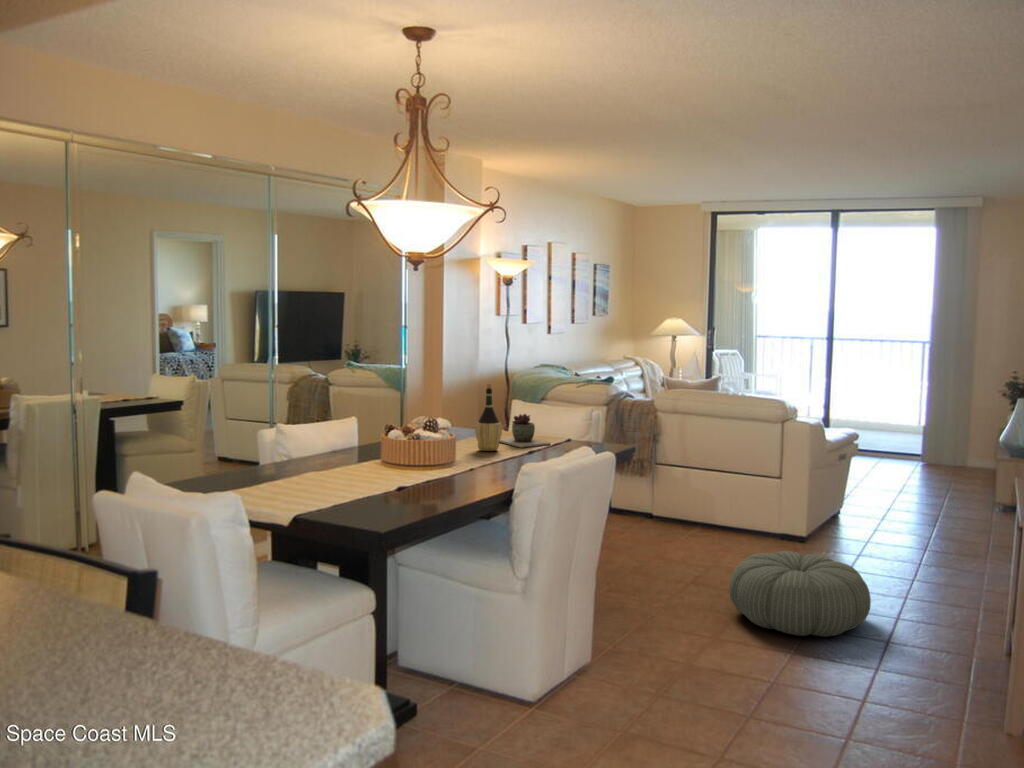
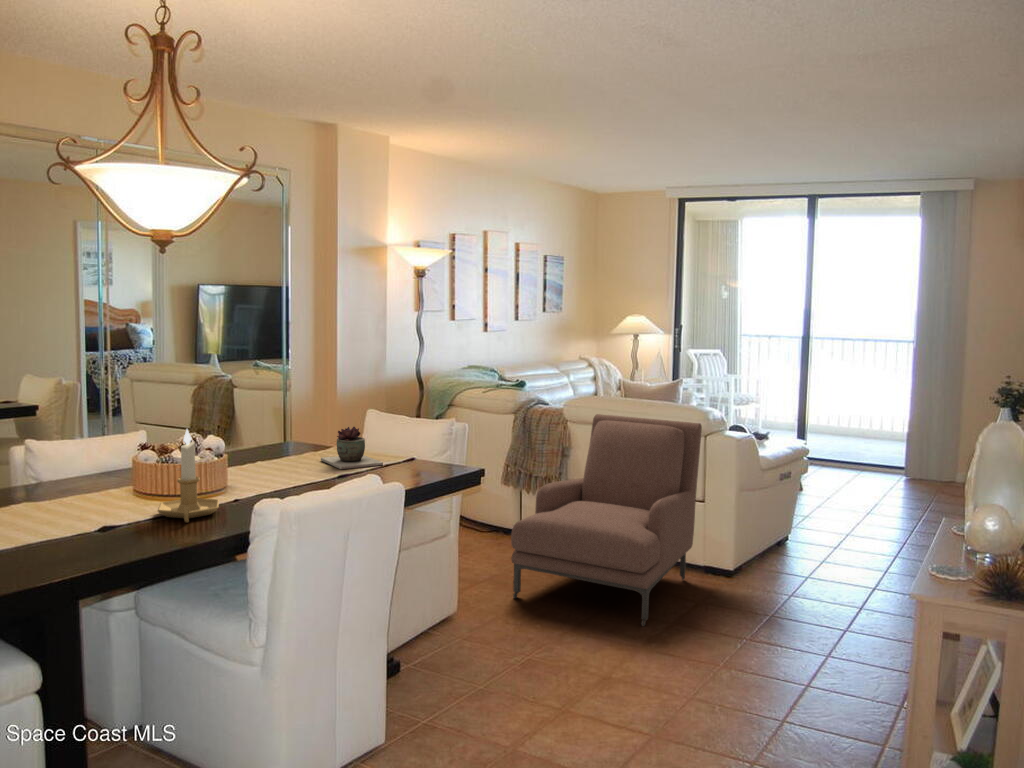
wine bottle: present [475,384,502,451] -> none [277,390,311,474]
armchair: none [629,405,779,578] -> present [511,414,702,626]
candlestick: none [424,412,472,483] -> present [158,429,219,522]
pouf: present [729,551,871,637] -> none [599,600,772,717]

